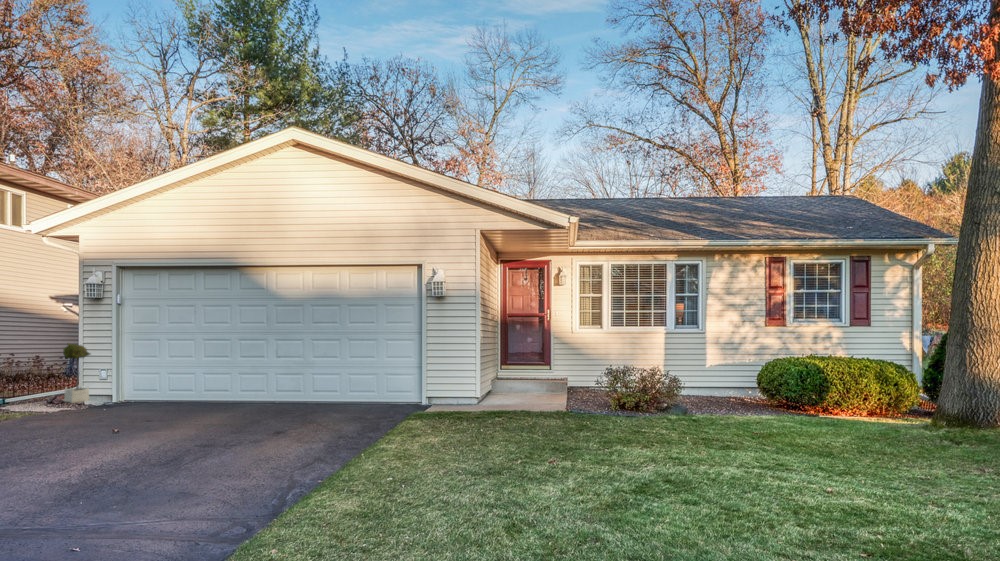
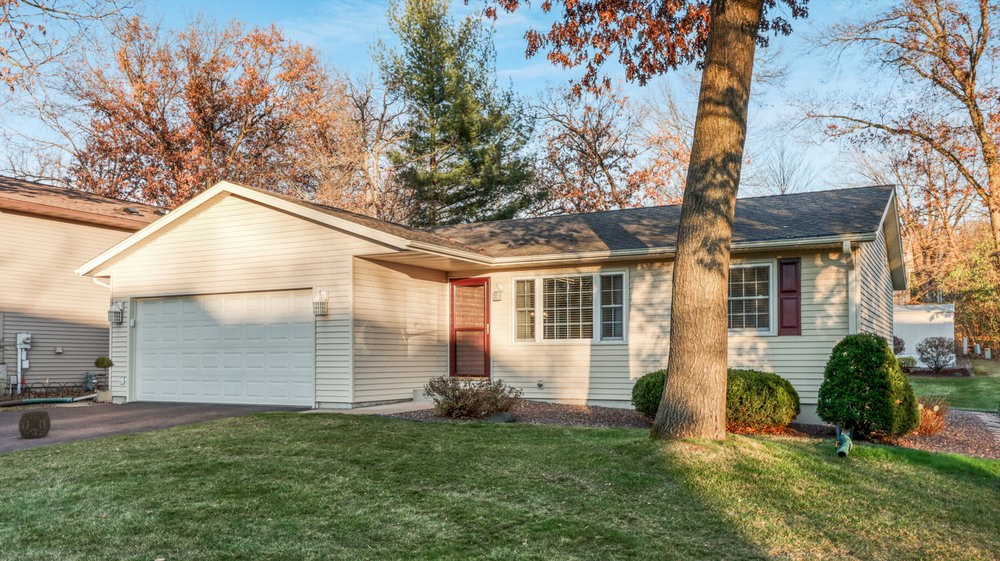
woven basket: none [153,438,200,482] -> present [19,411,51,438]

